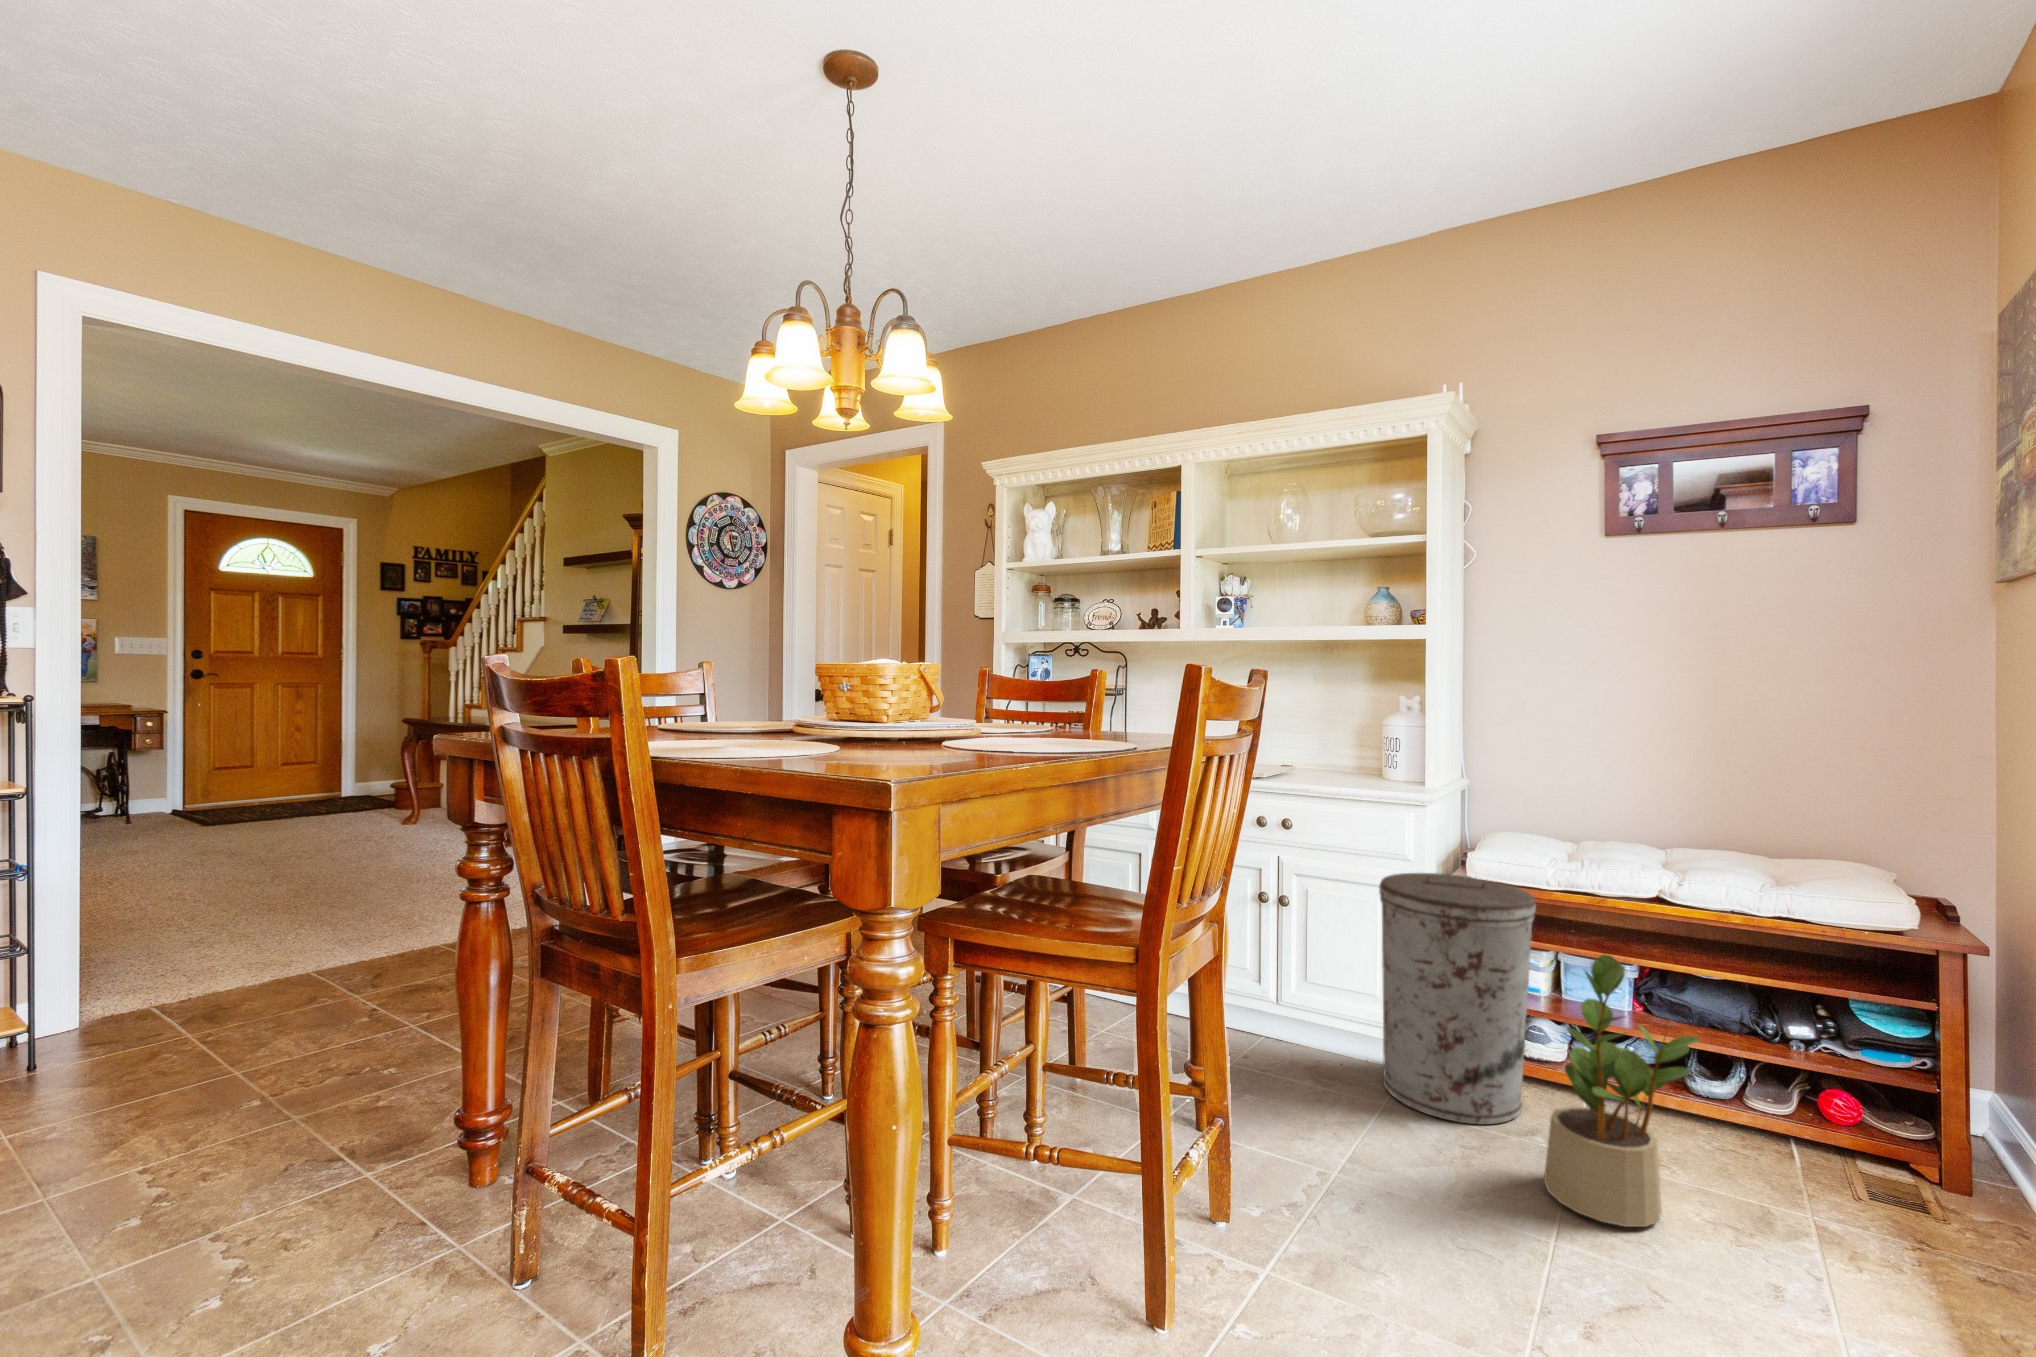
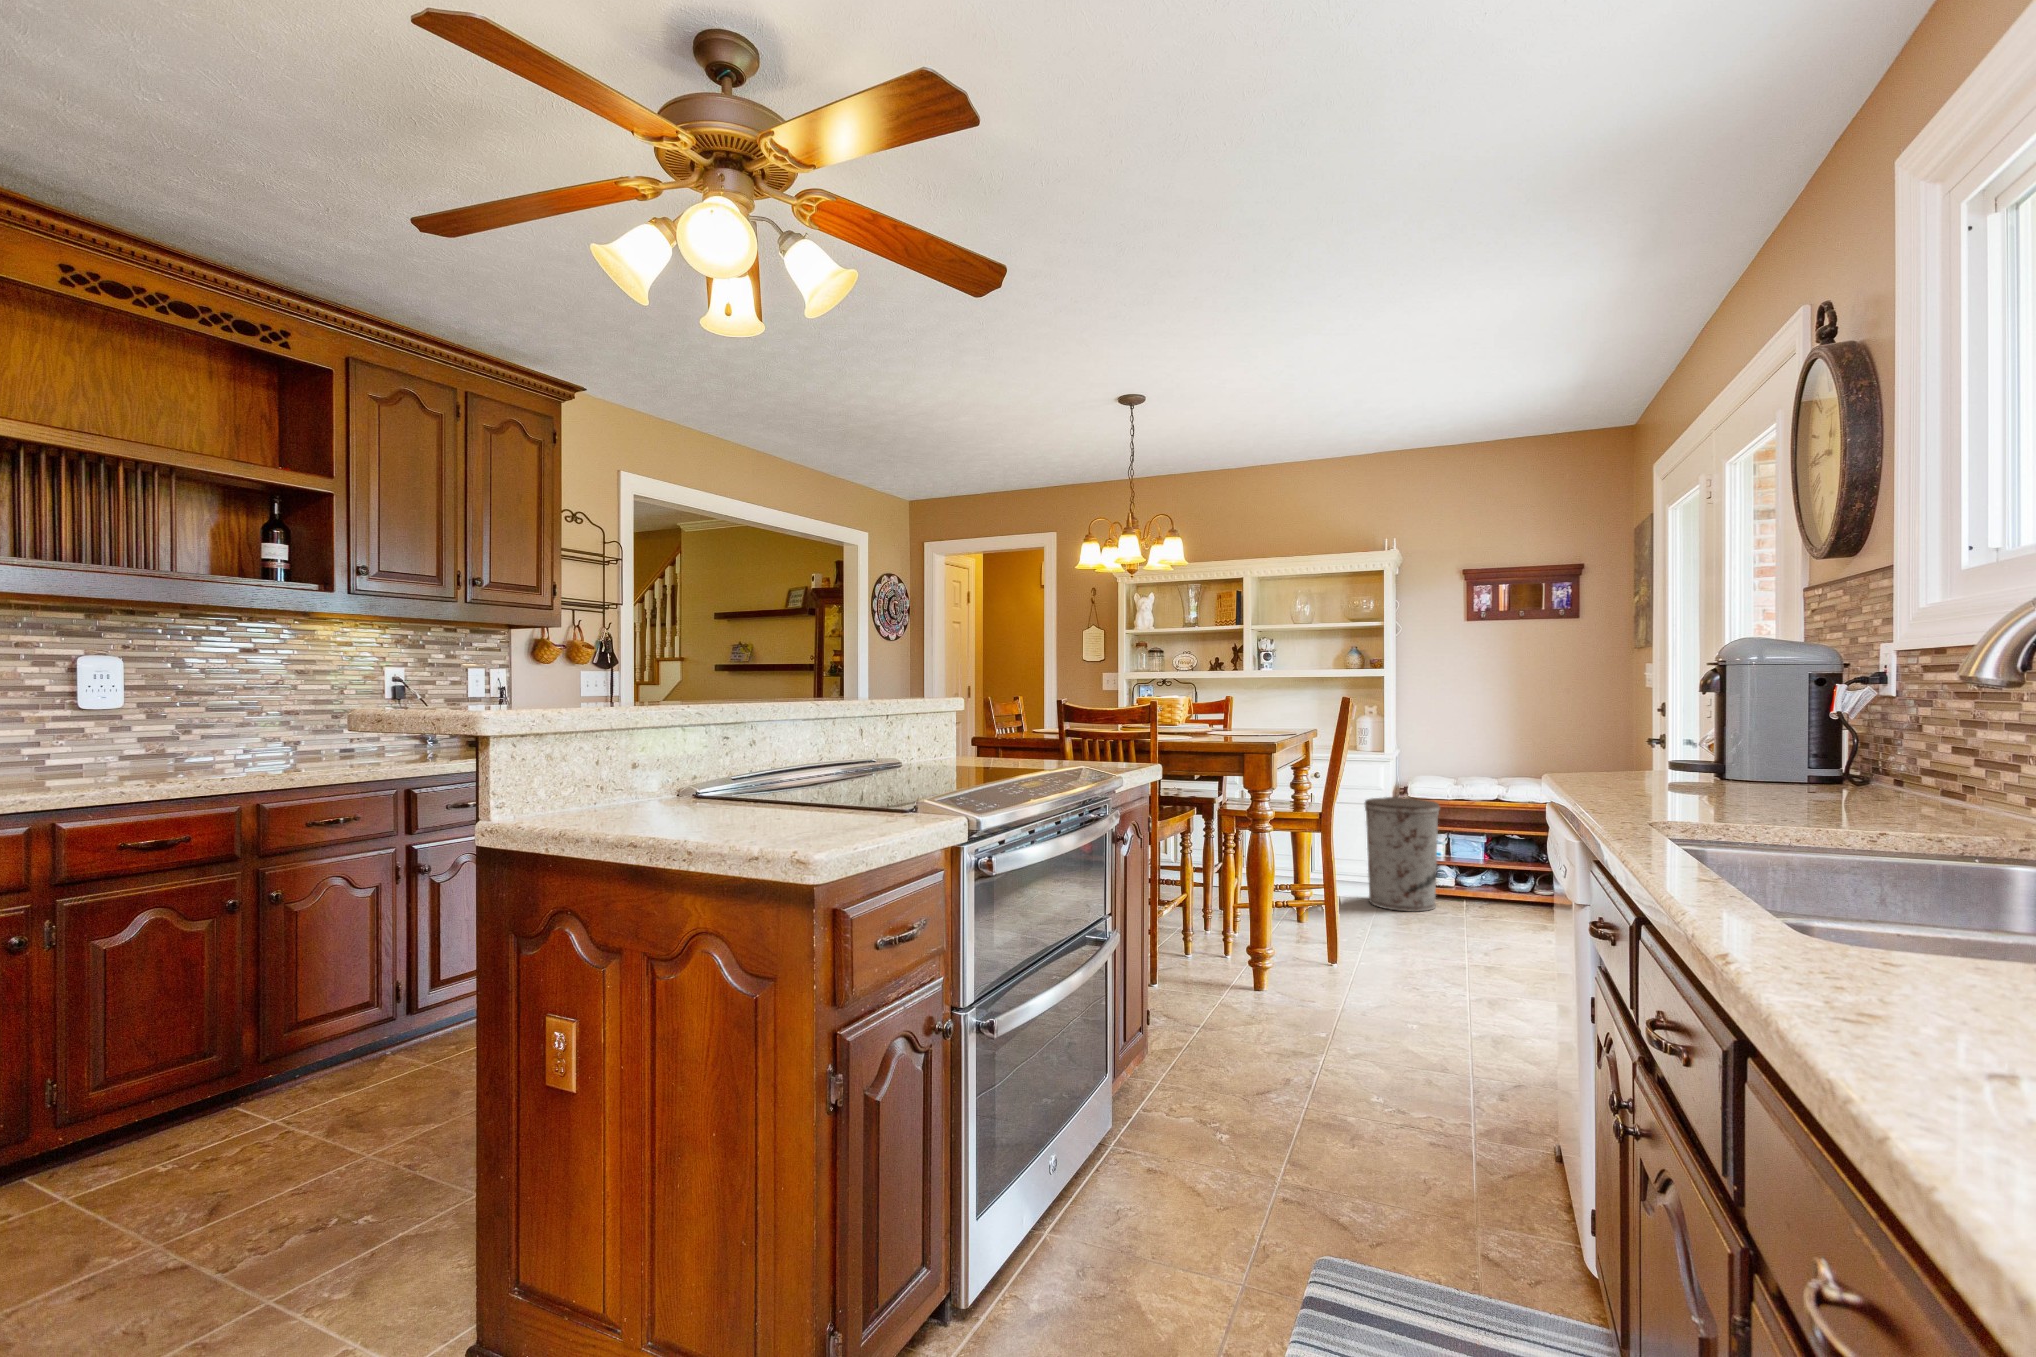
potted plant: present [1544,955,1700,1227] -> none [1447,819,1509,930]

